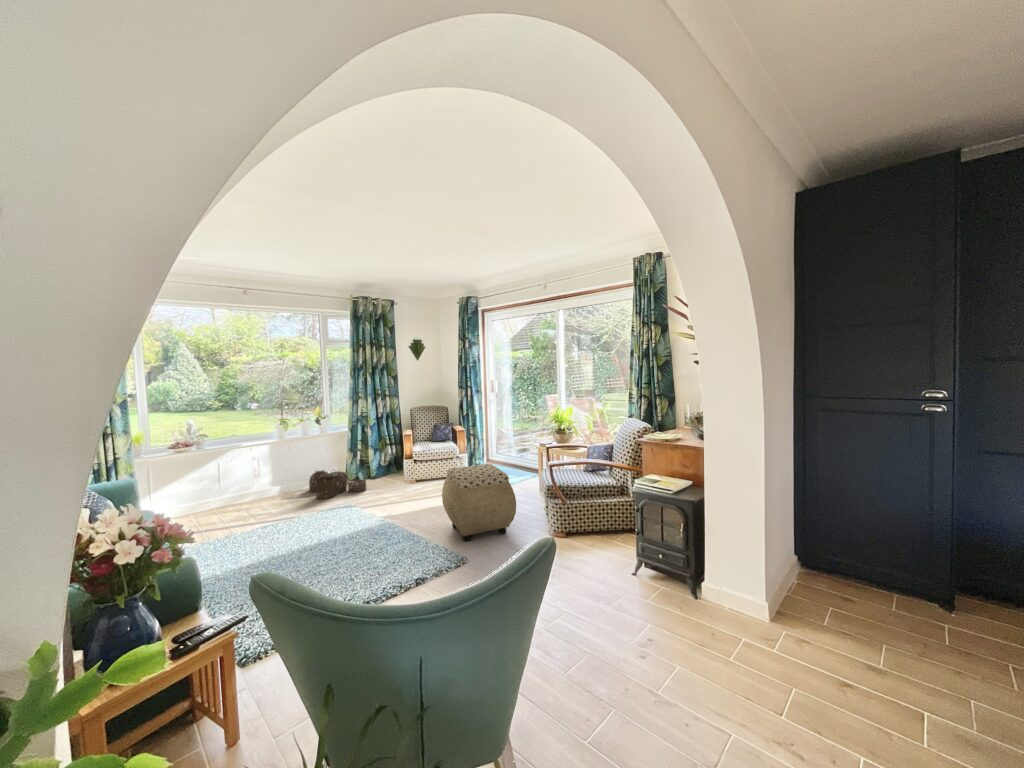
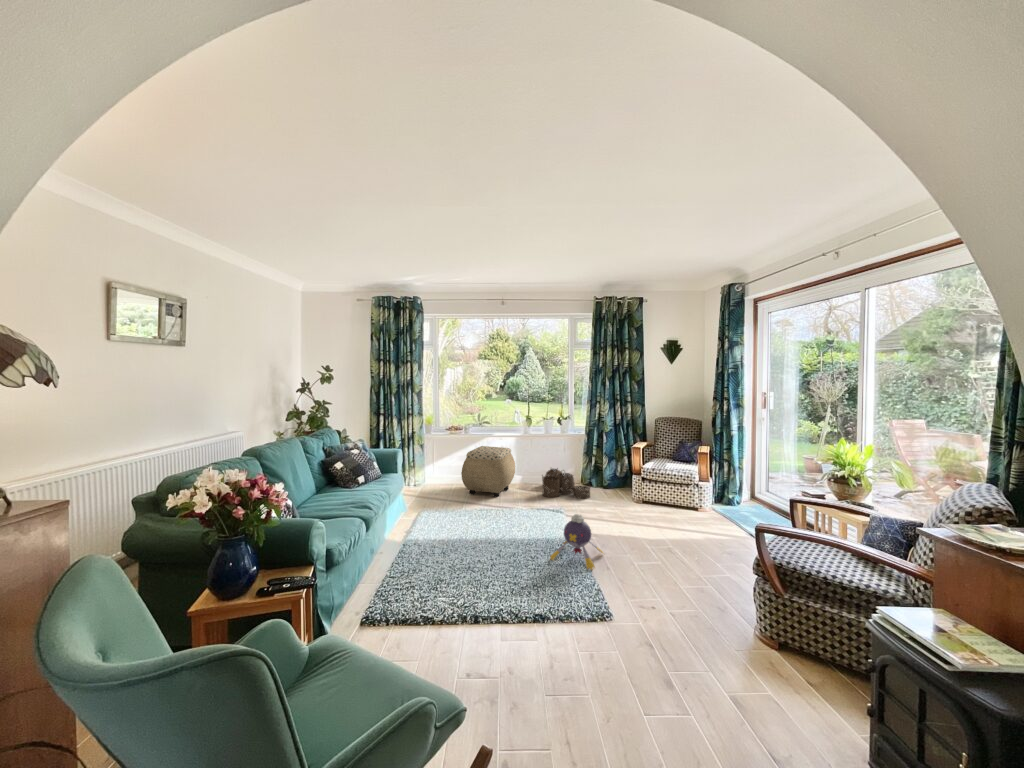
ottoman: present [442,464,516,542] -> present [461,446,515,497]
plush toy: none [382,495,427,543] -> present [550,514,603,570]

